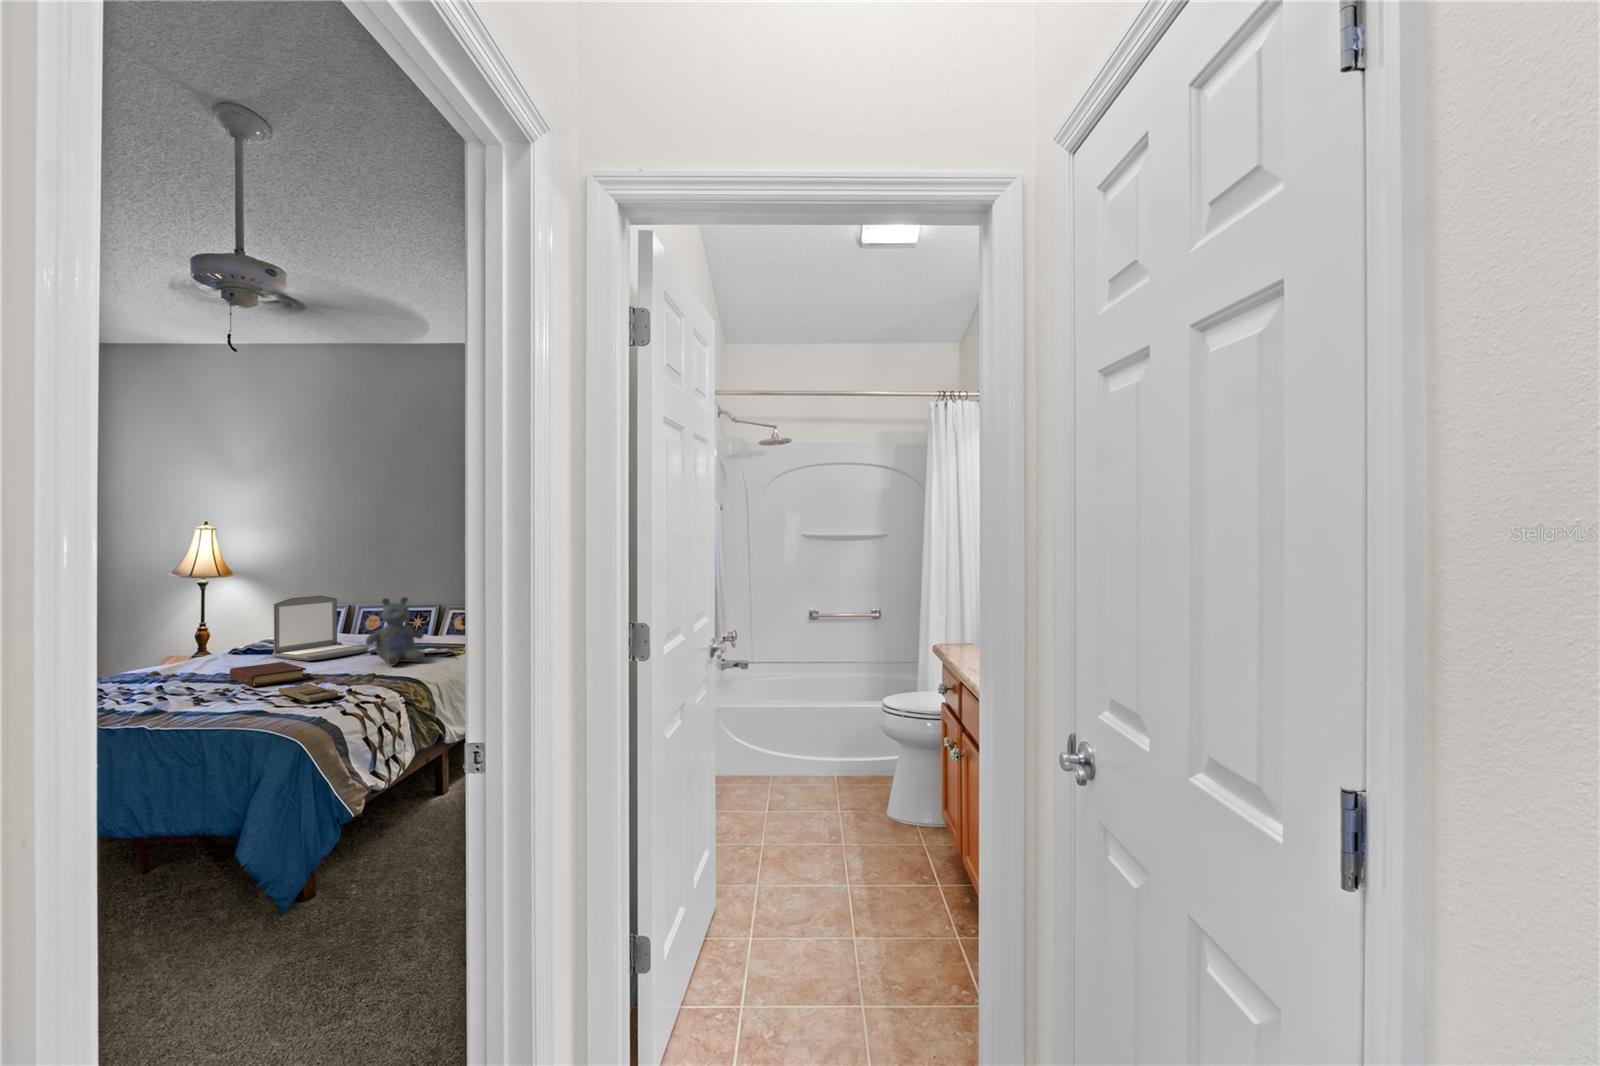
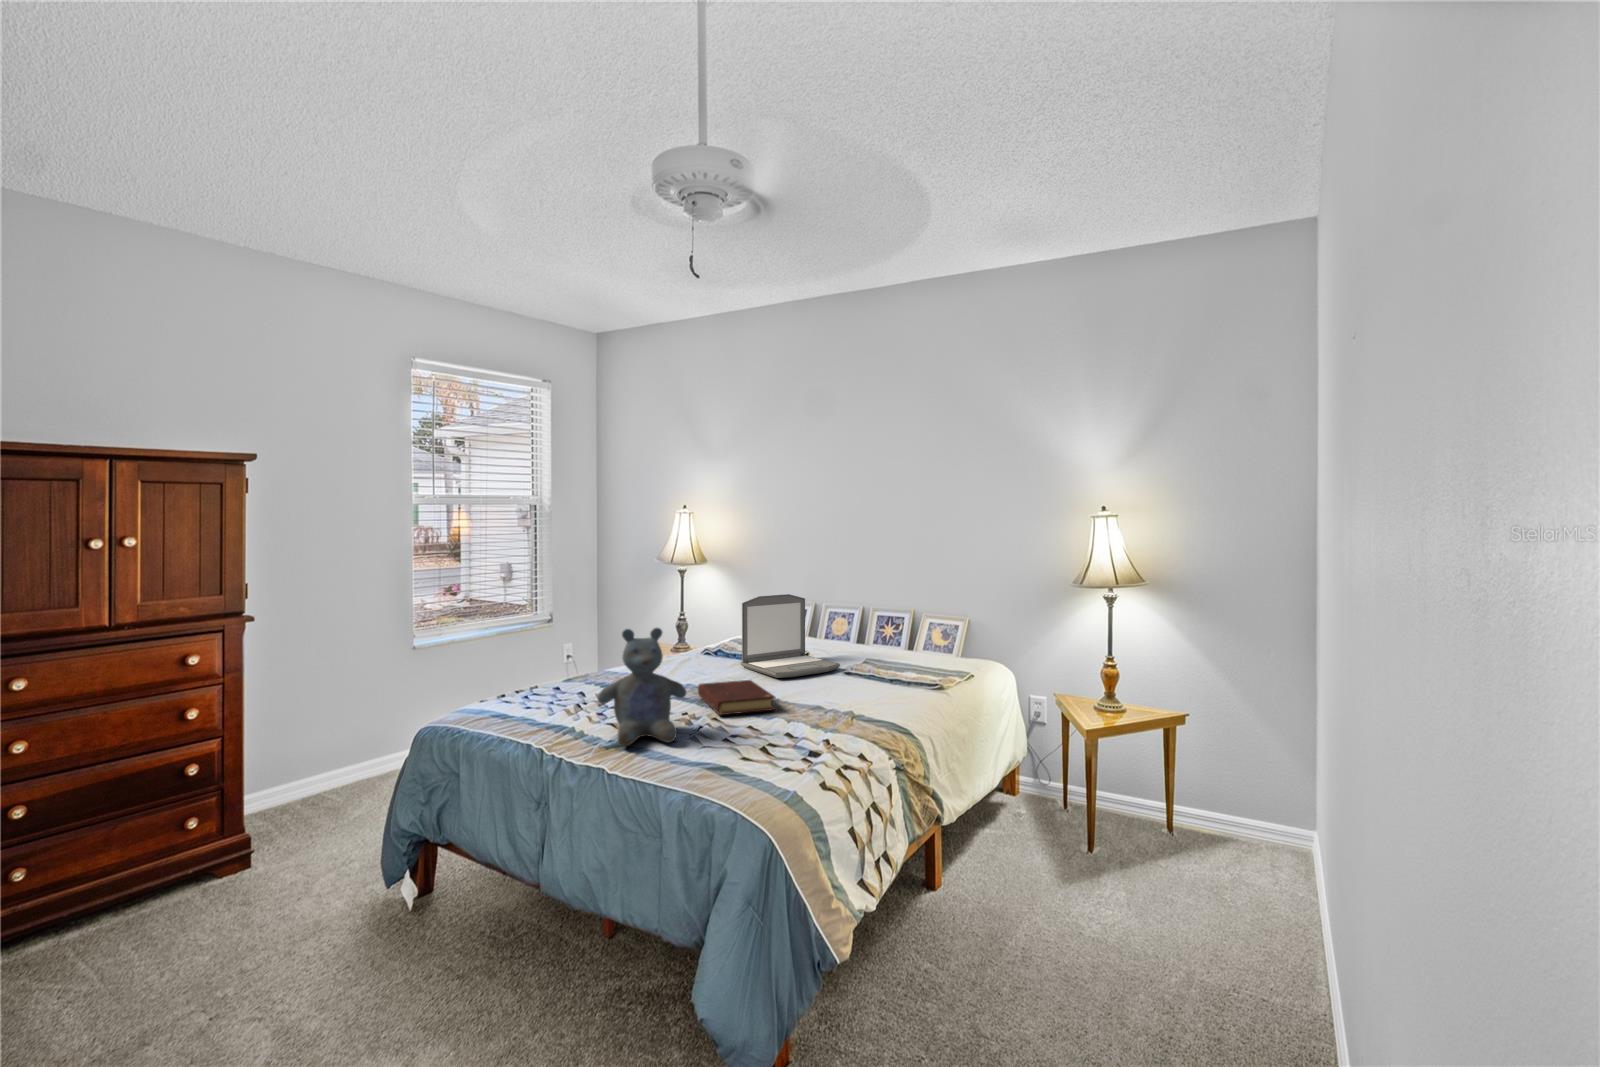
stuffed bear: present [366,597,424,665] -> present [597,628,686,746]
tray: present [279,683,338,702] -> none [746,723,814,759]

